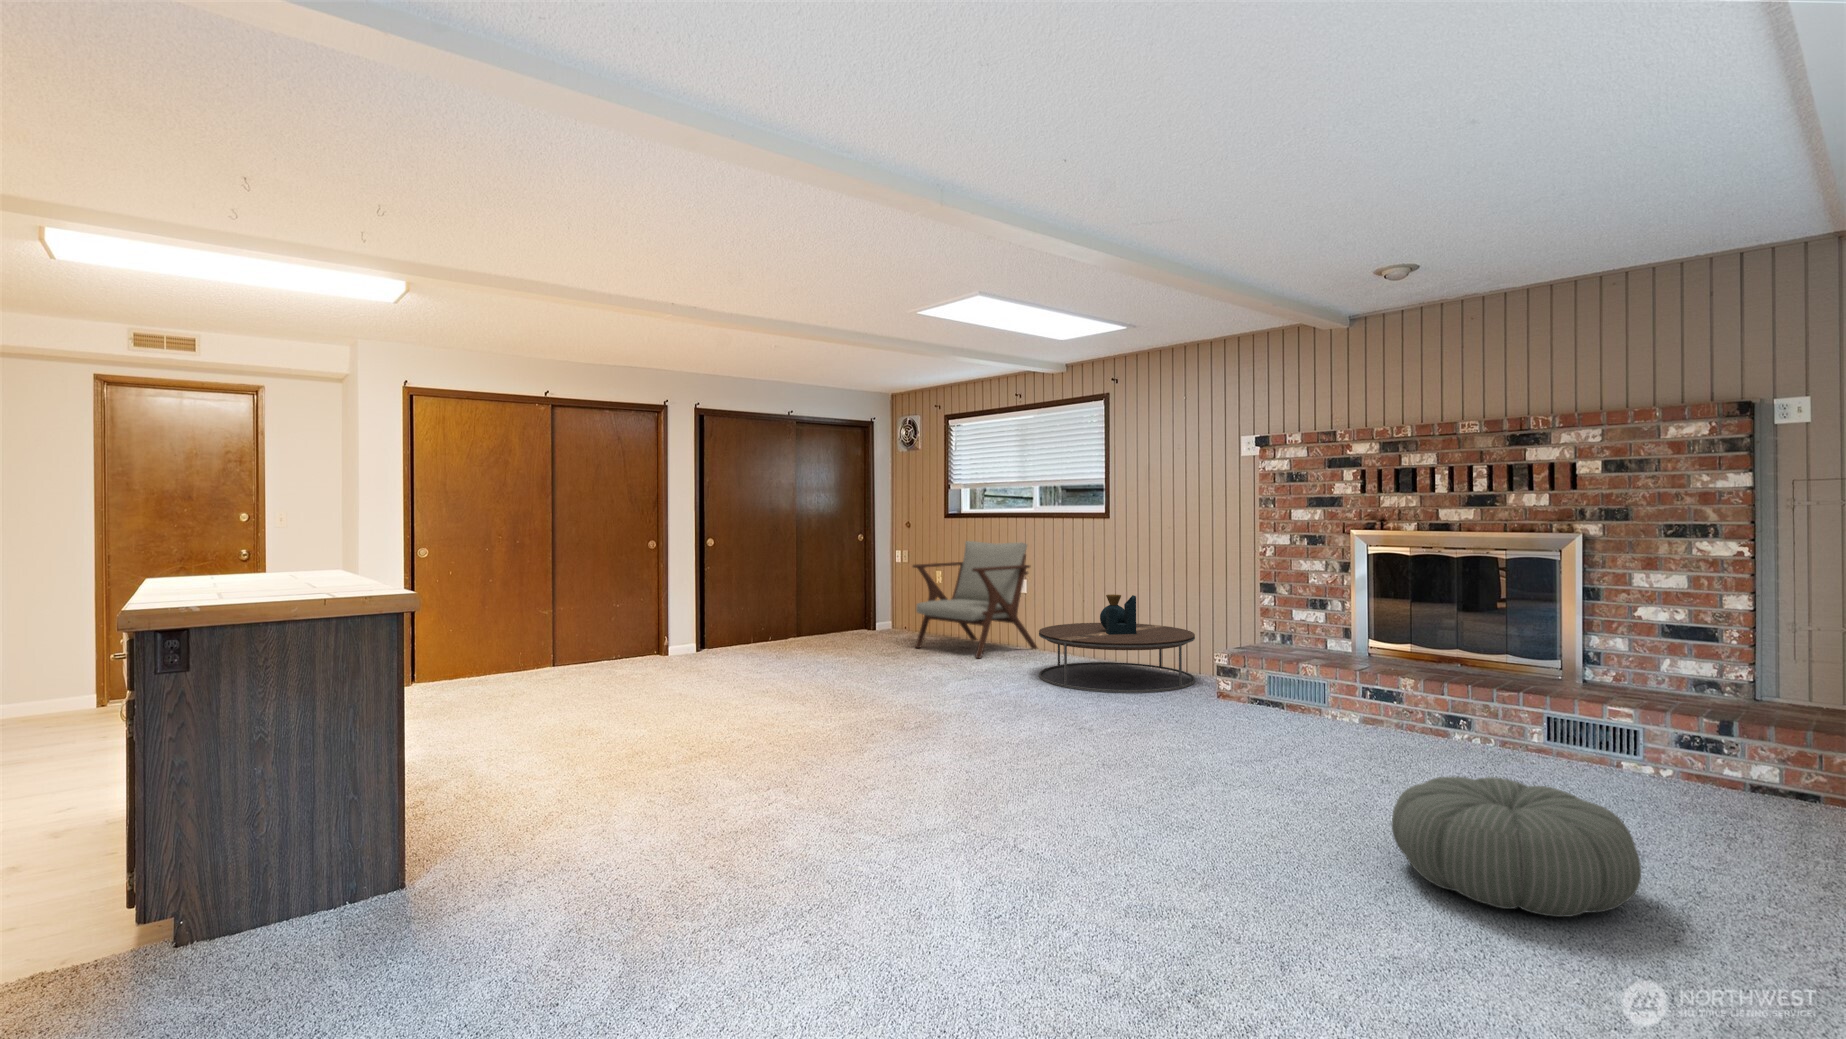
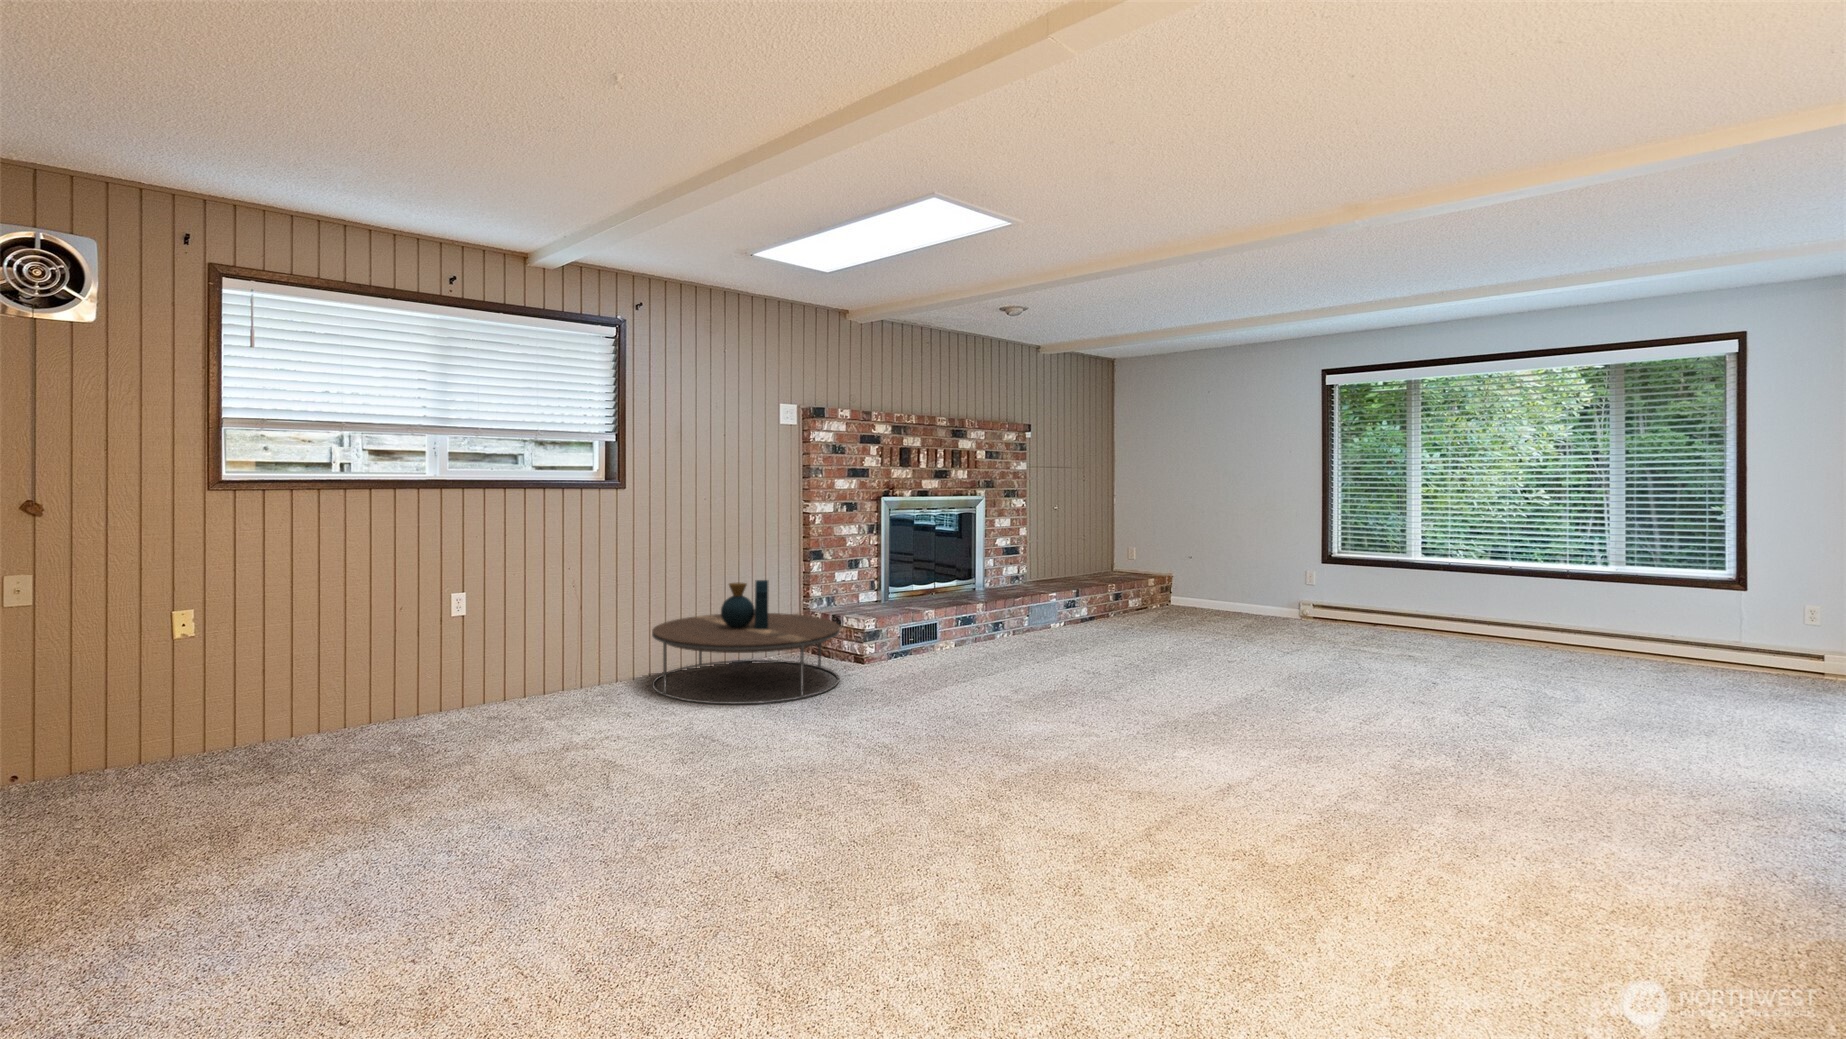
lounge chair: present [913,541,1037,658] -> none [330,529,560,760]
pouf: present [1392,777,1641,917] -> none [1224,619,1328,671]

